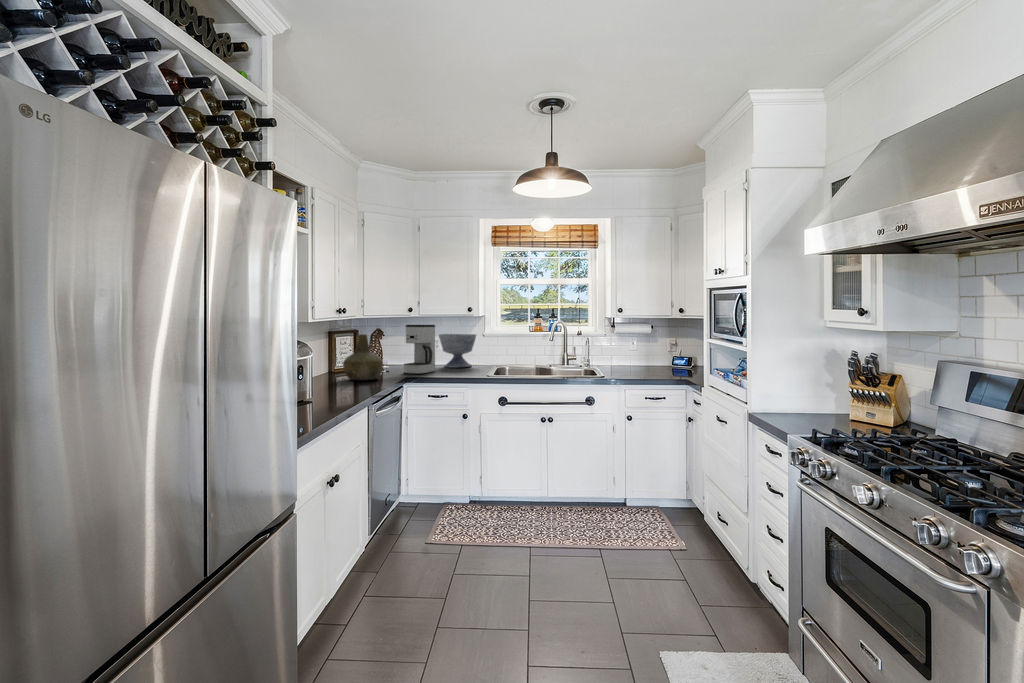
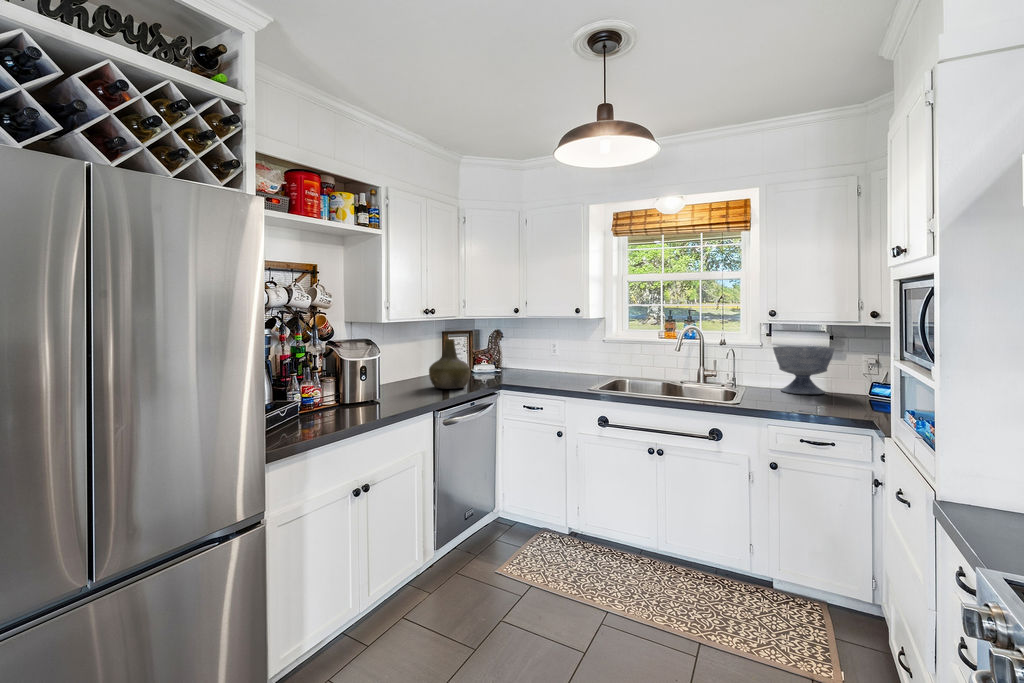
coffee maker: present [404,325,435,374] -> none [501,328,538,384]
bowl: present [439,334,476,368] -> present [773,346,835,394]

